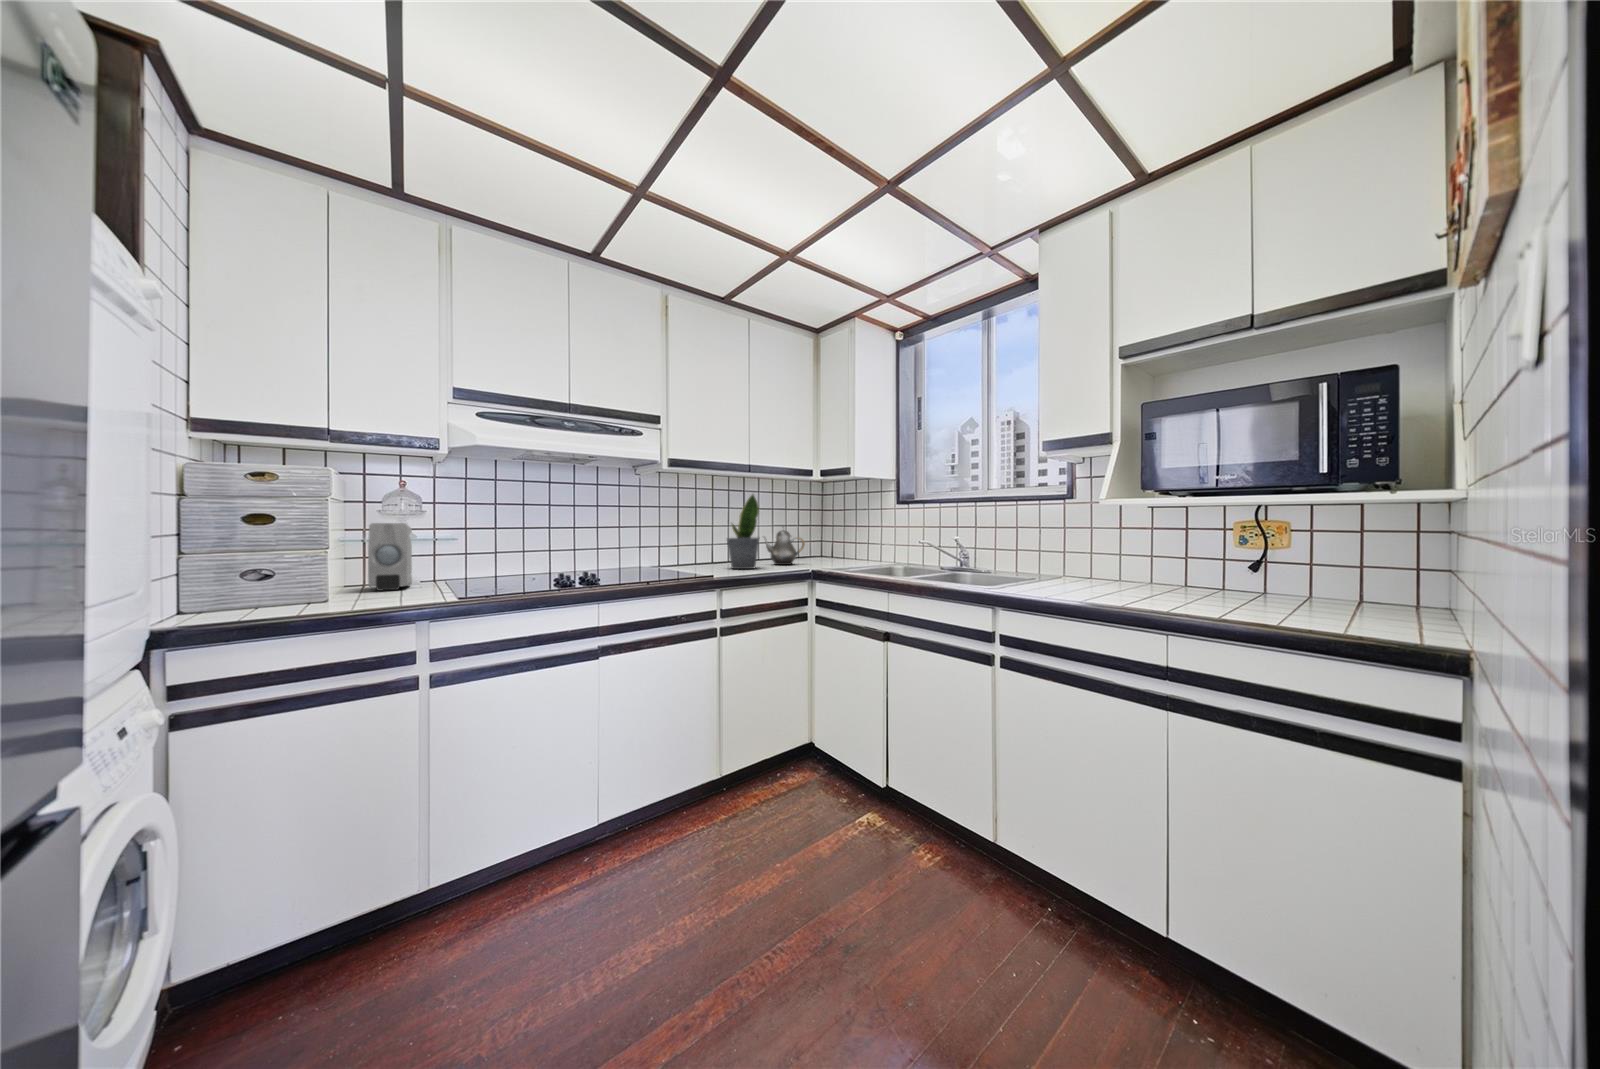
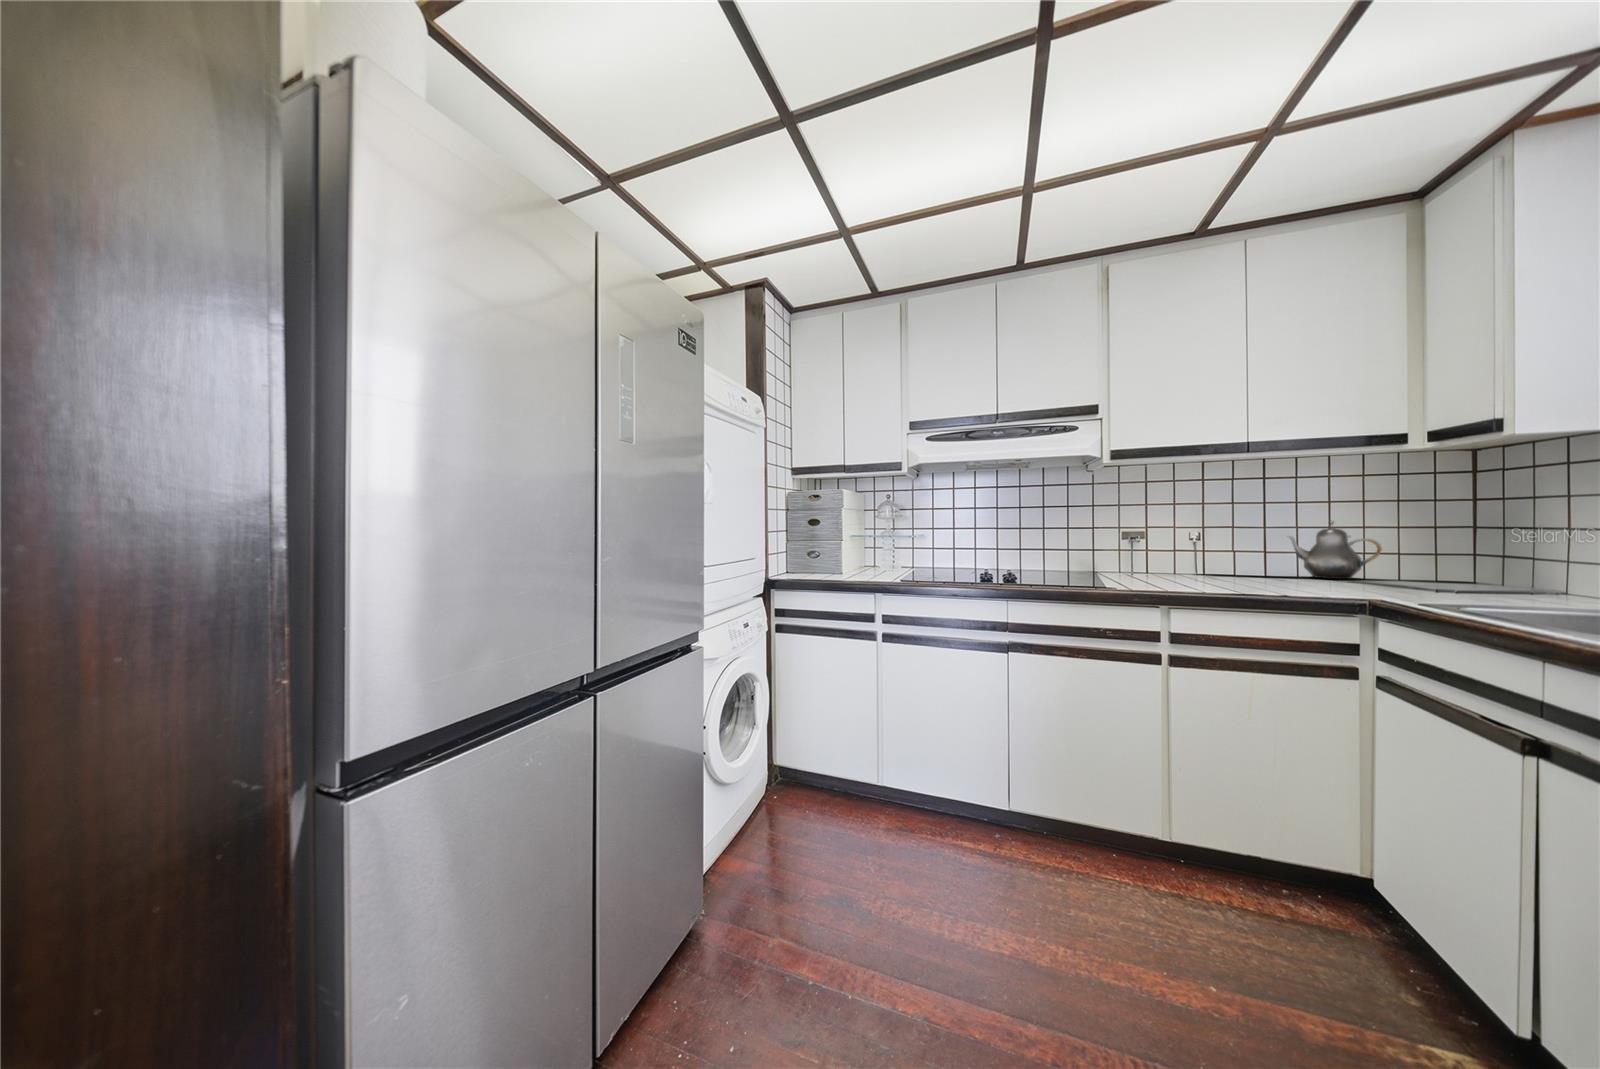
potted plant: present [727,495,759,569] -> none [1210,479,1271,580]
soap dispenser: present [368,523,412,591] -> none [865,526,896,573]

